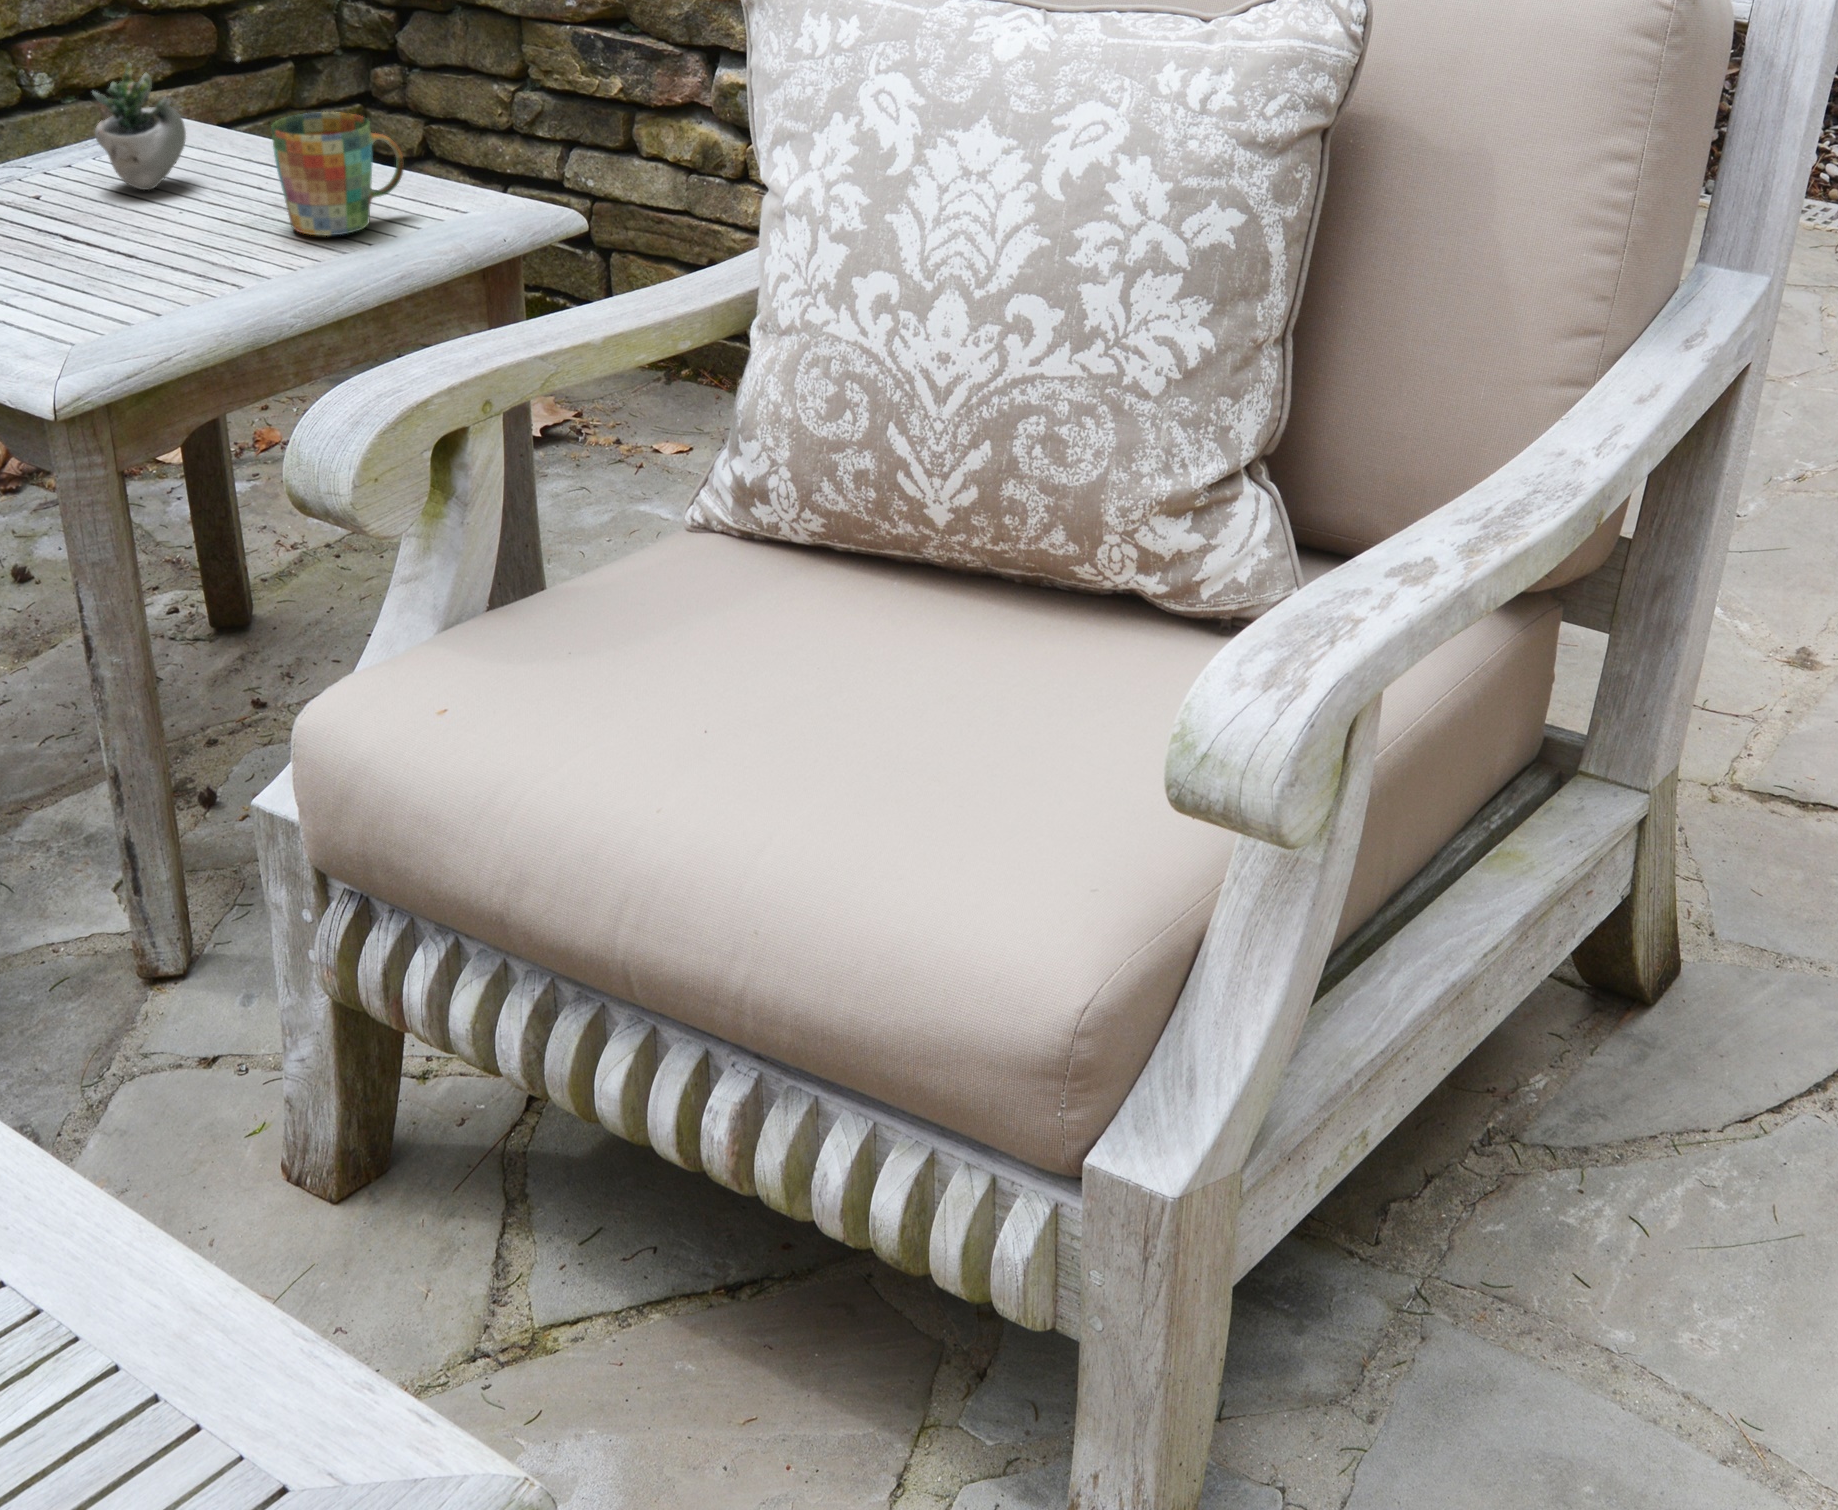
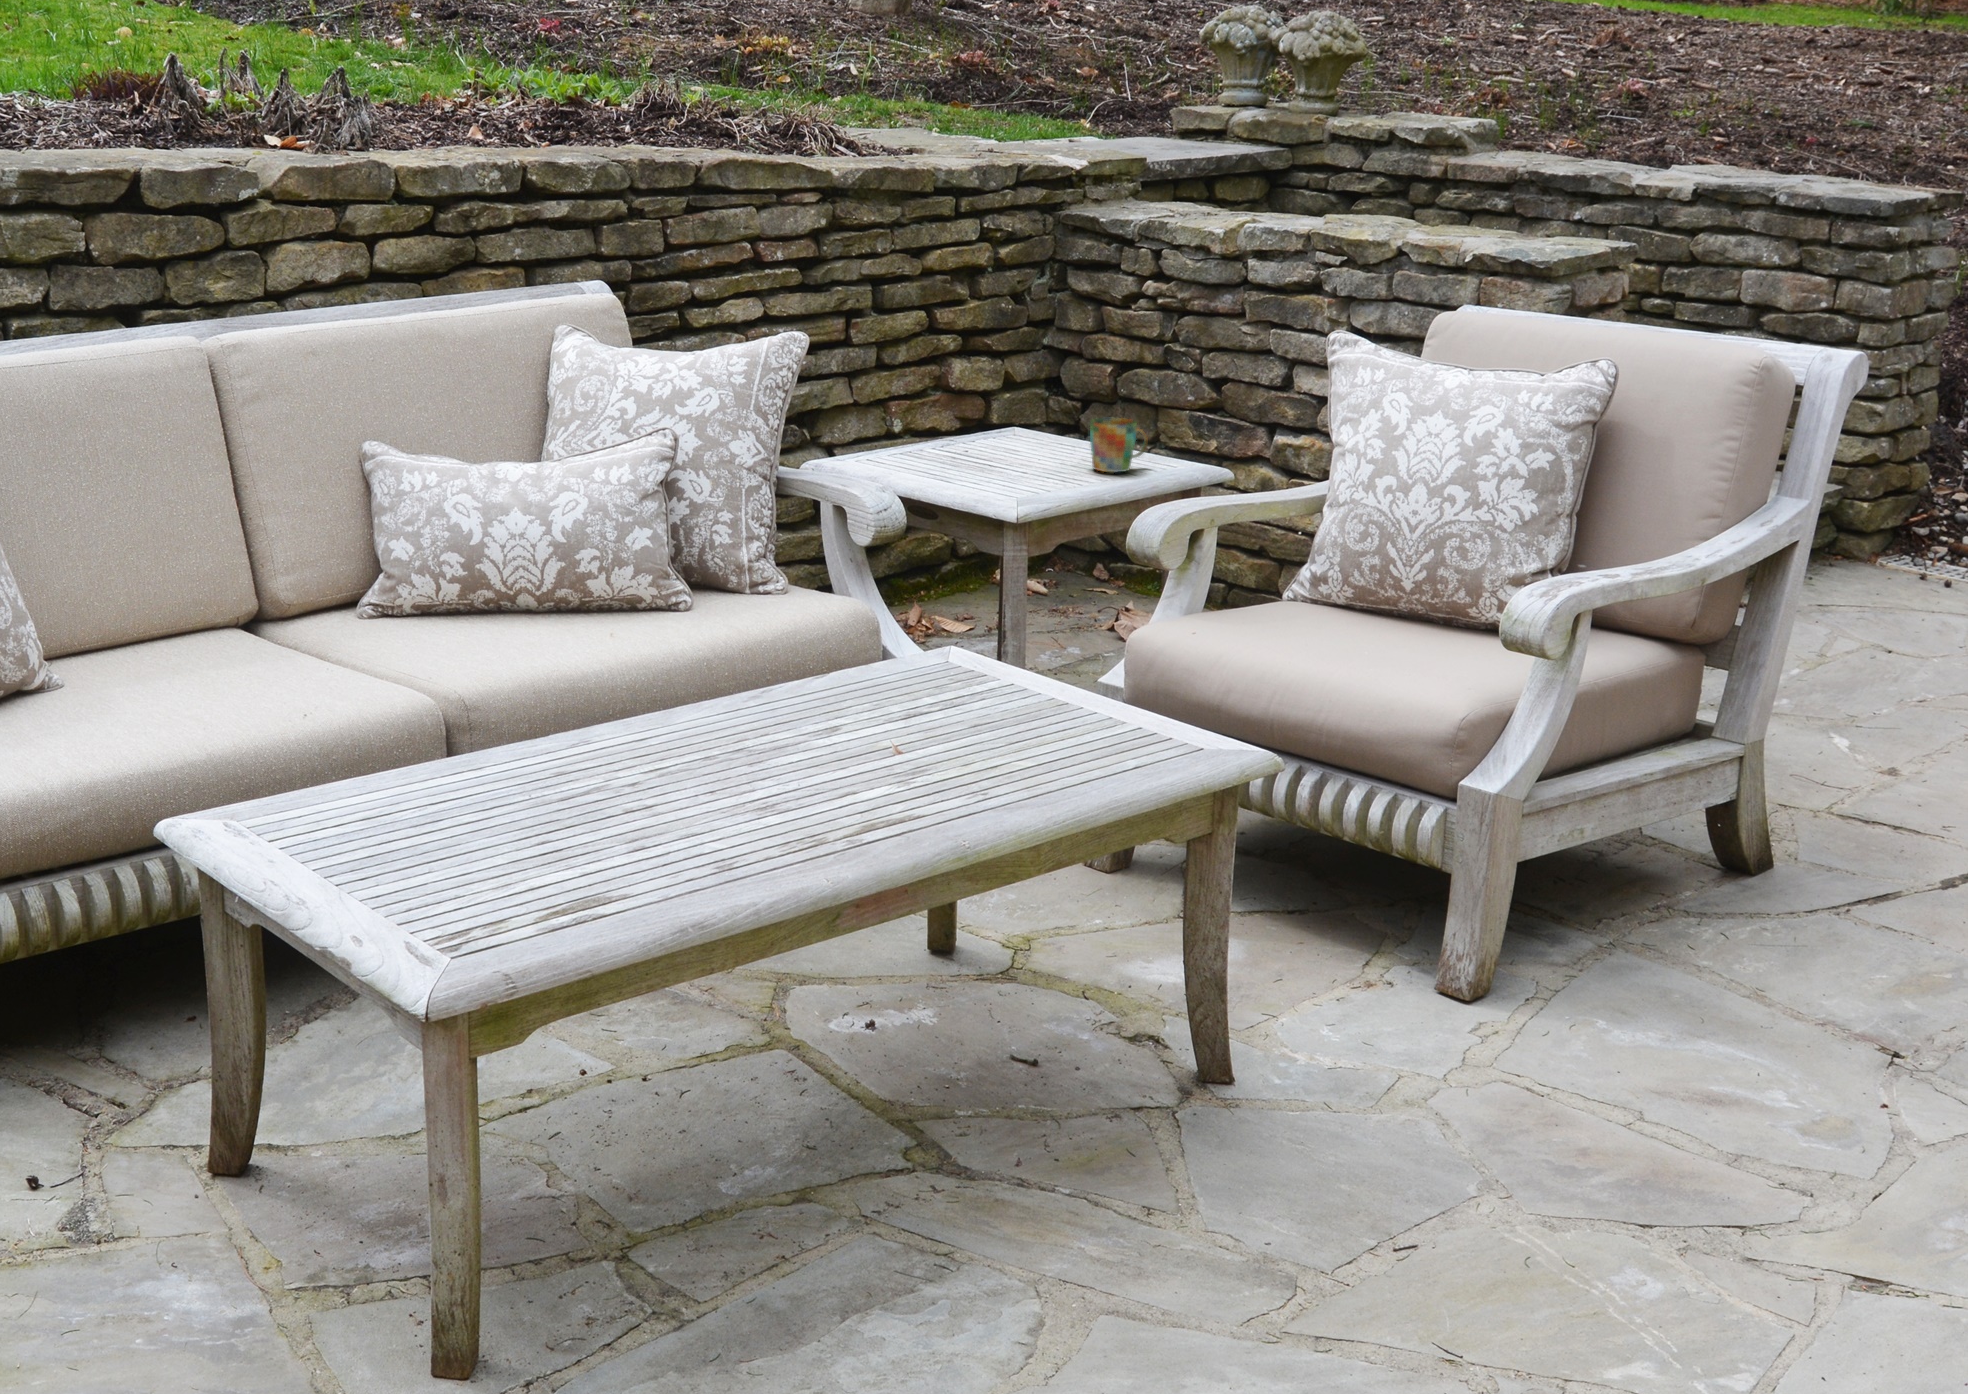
succulent plant: present [92,57,241,190] -> none [995,392,1073,453]

